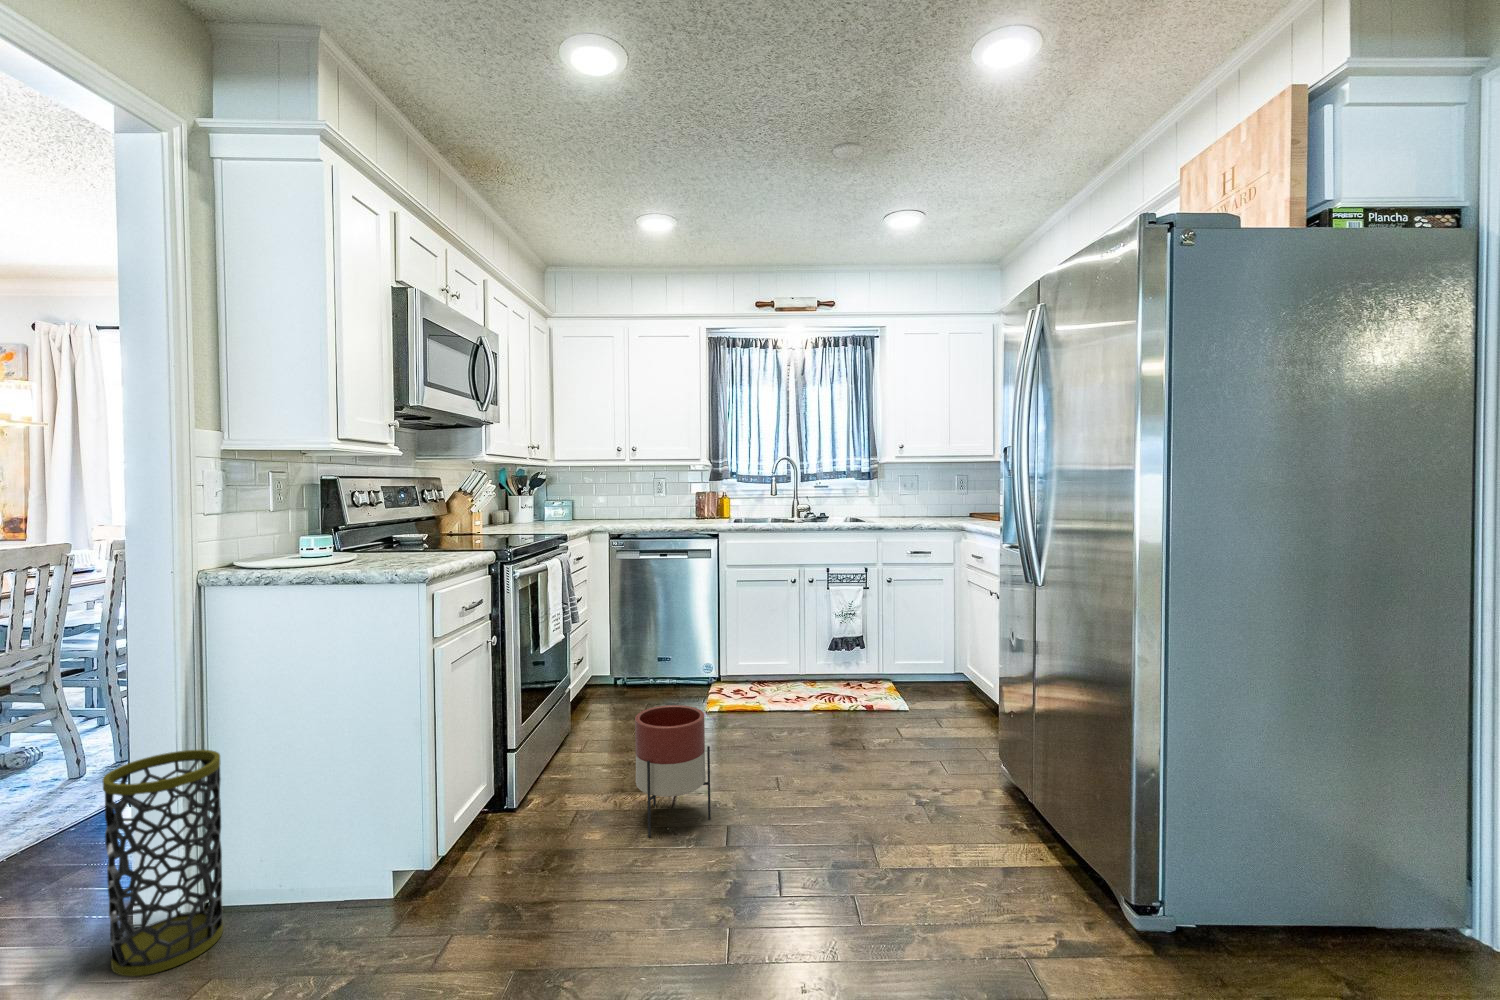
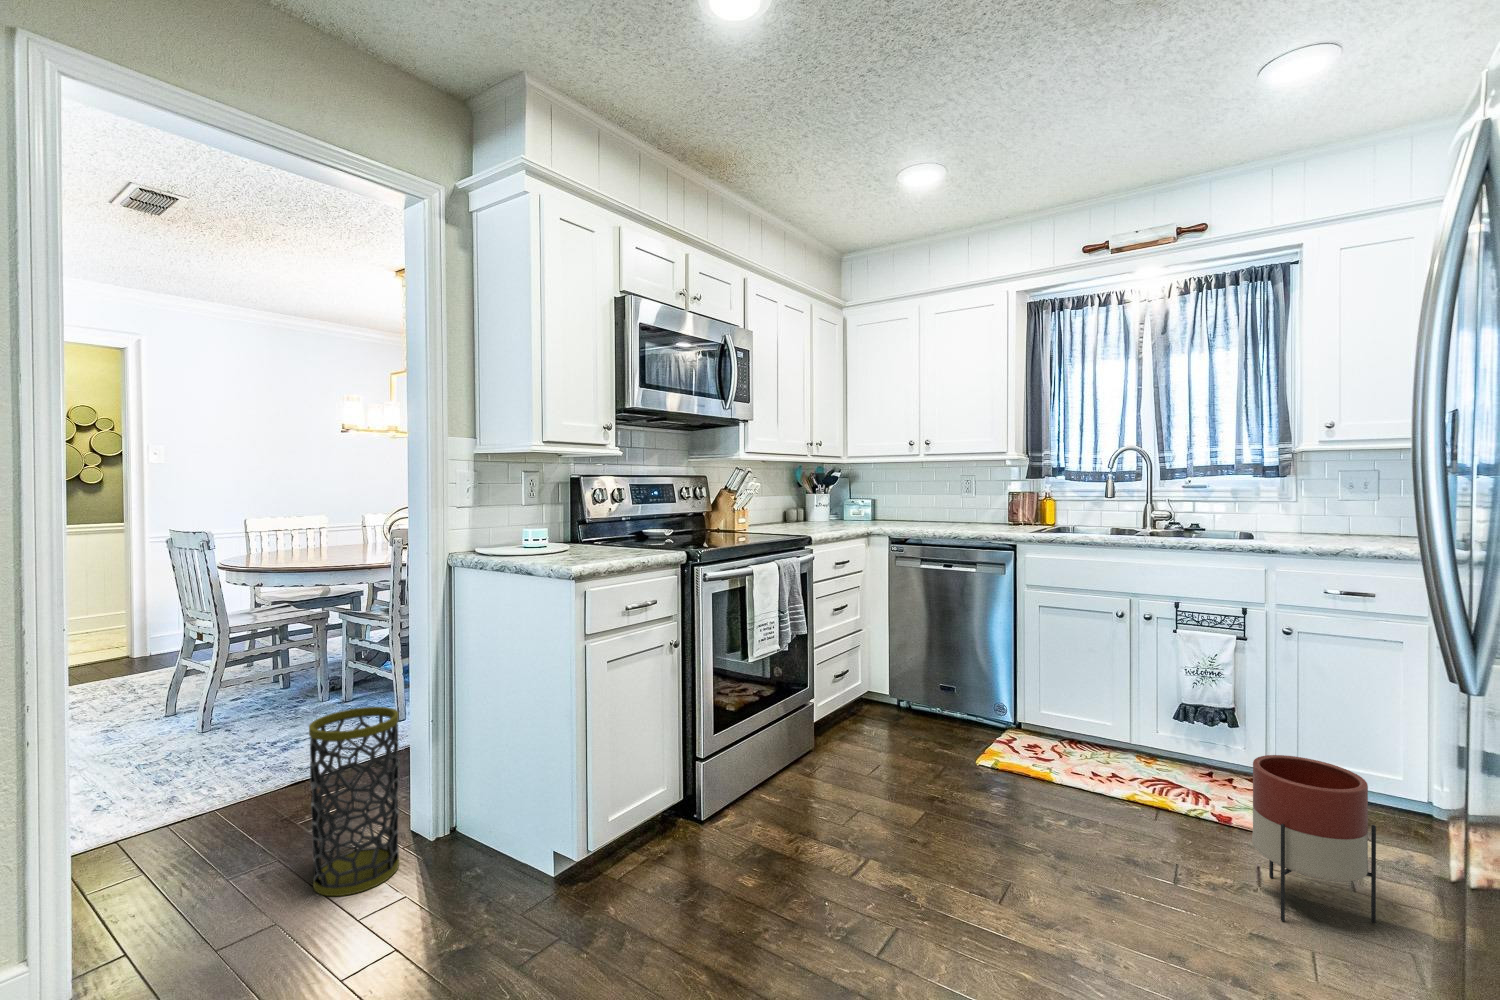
planter: present [635,705,711,837] -> present [1252,755,1376,923]

